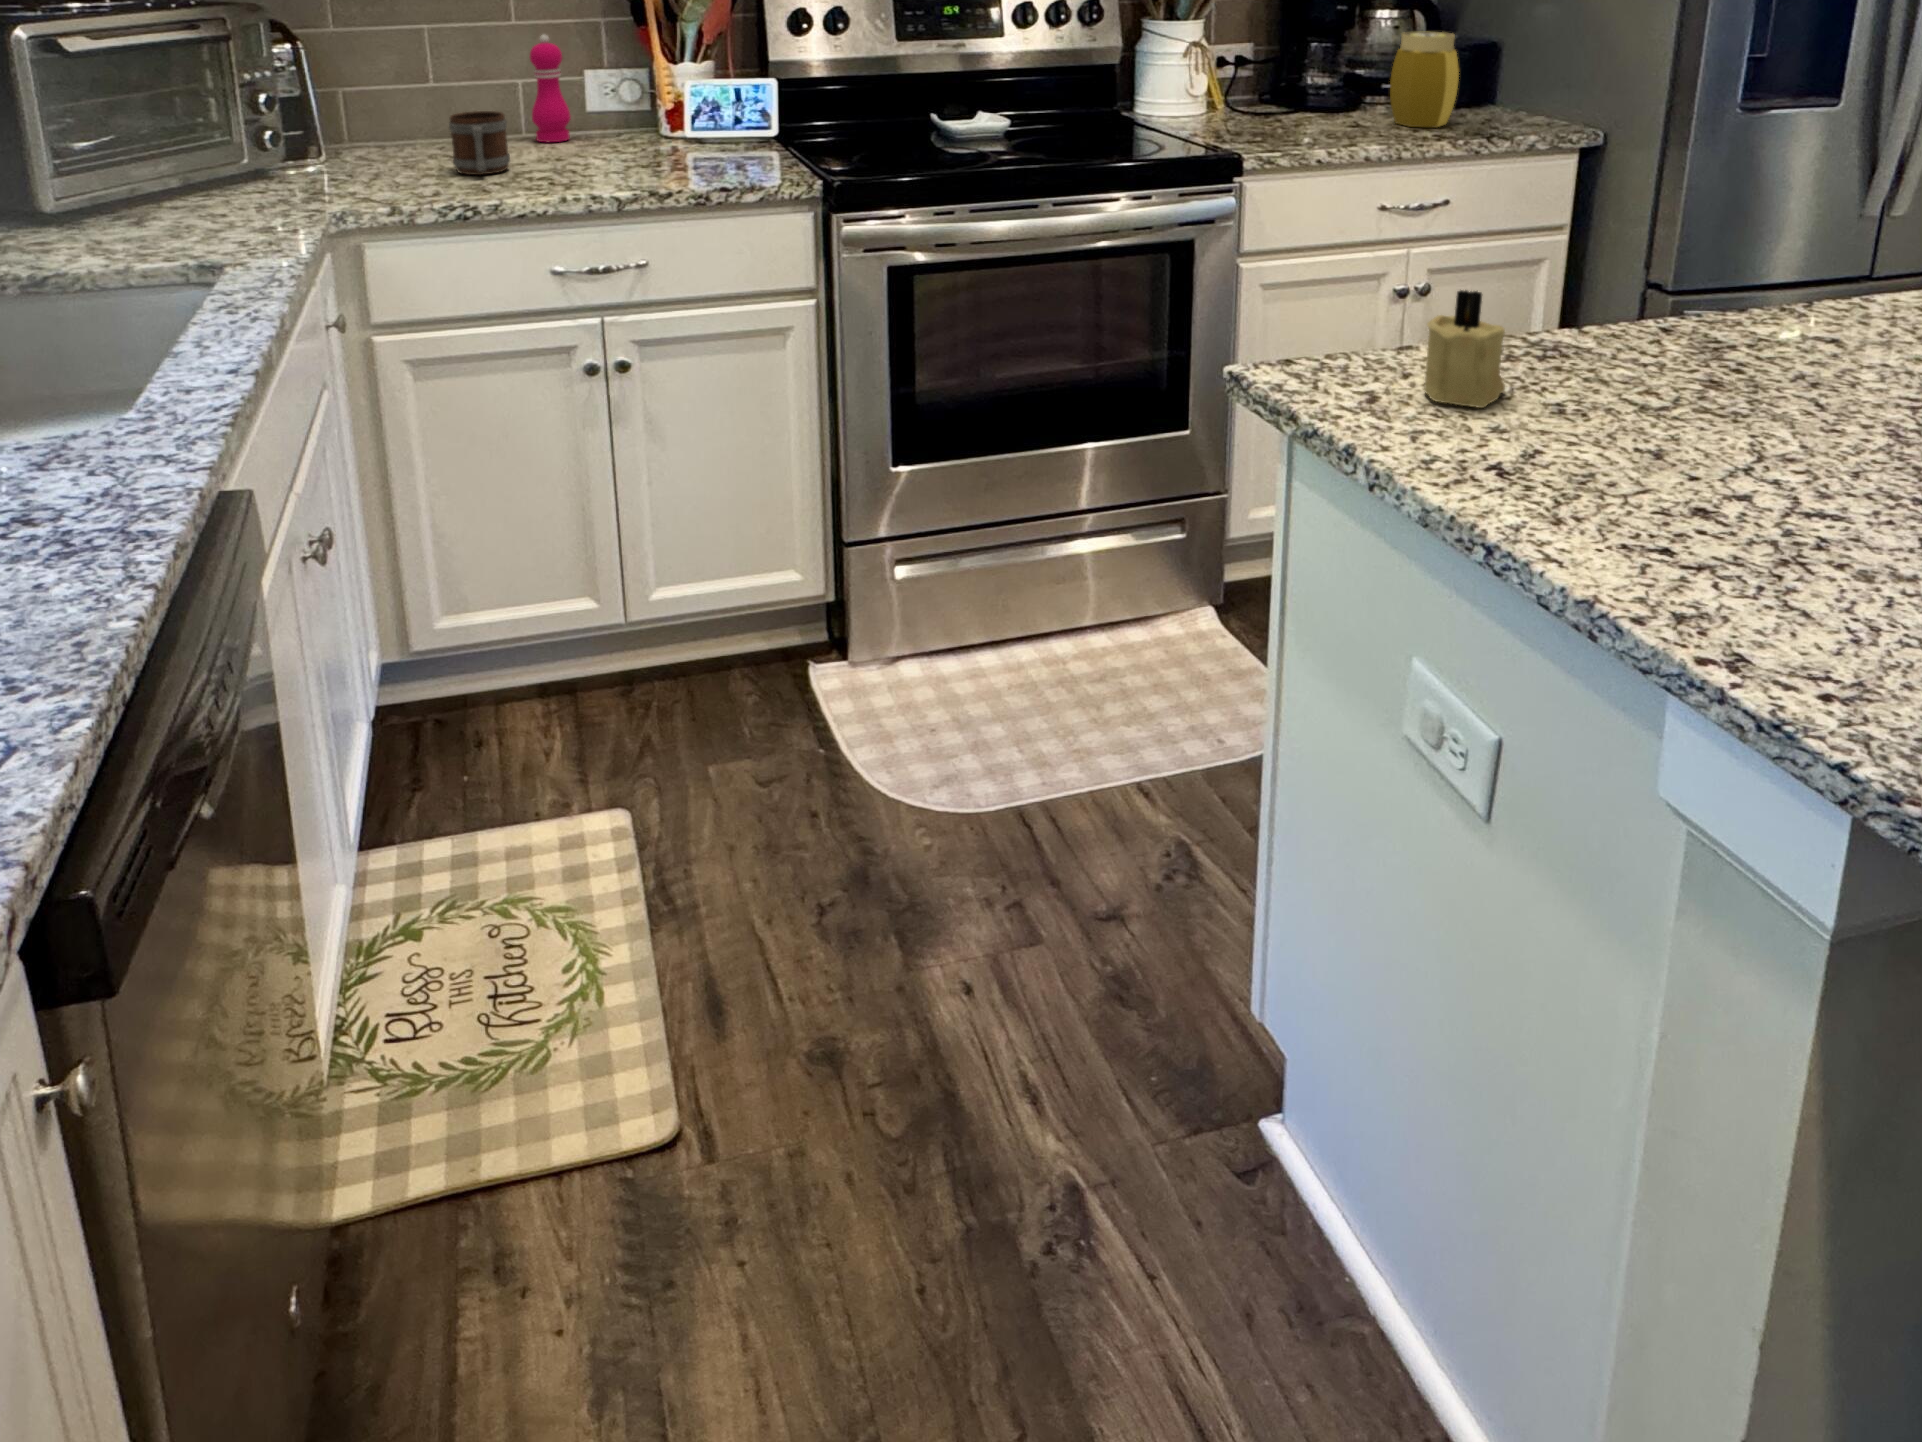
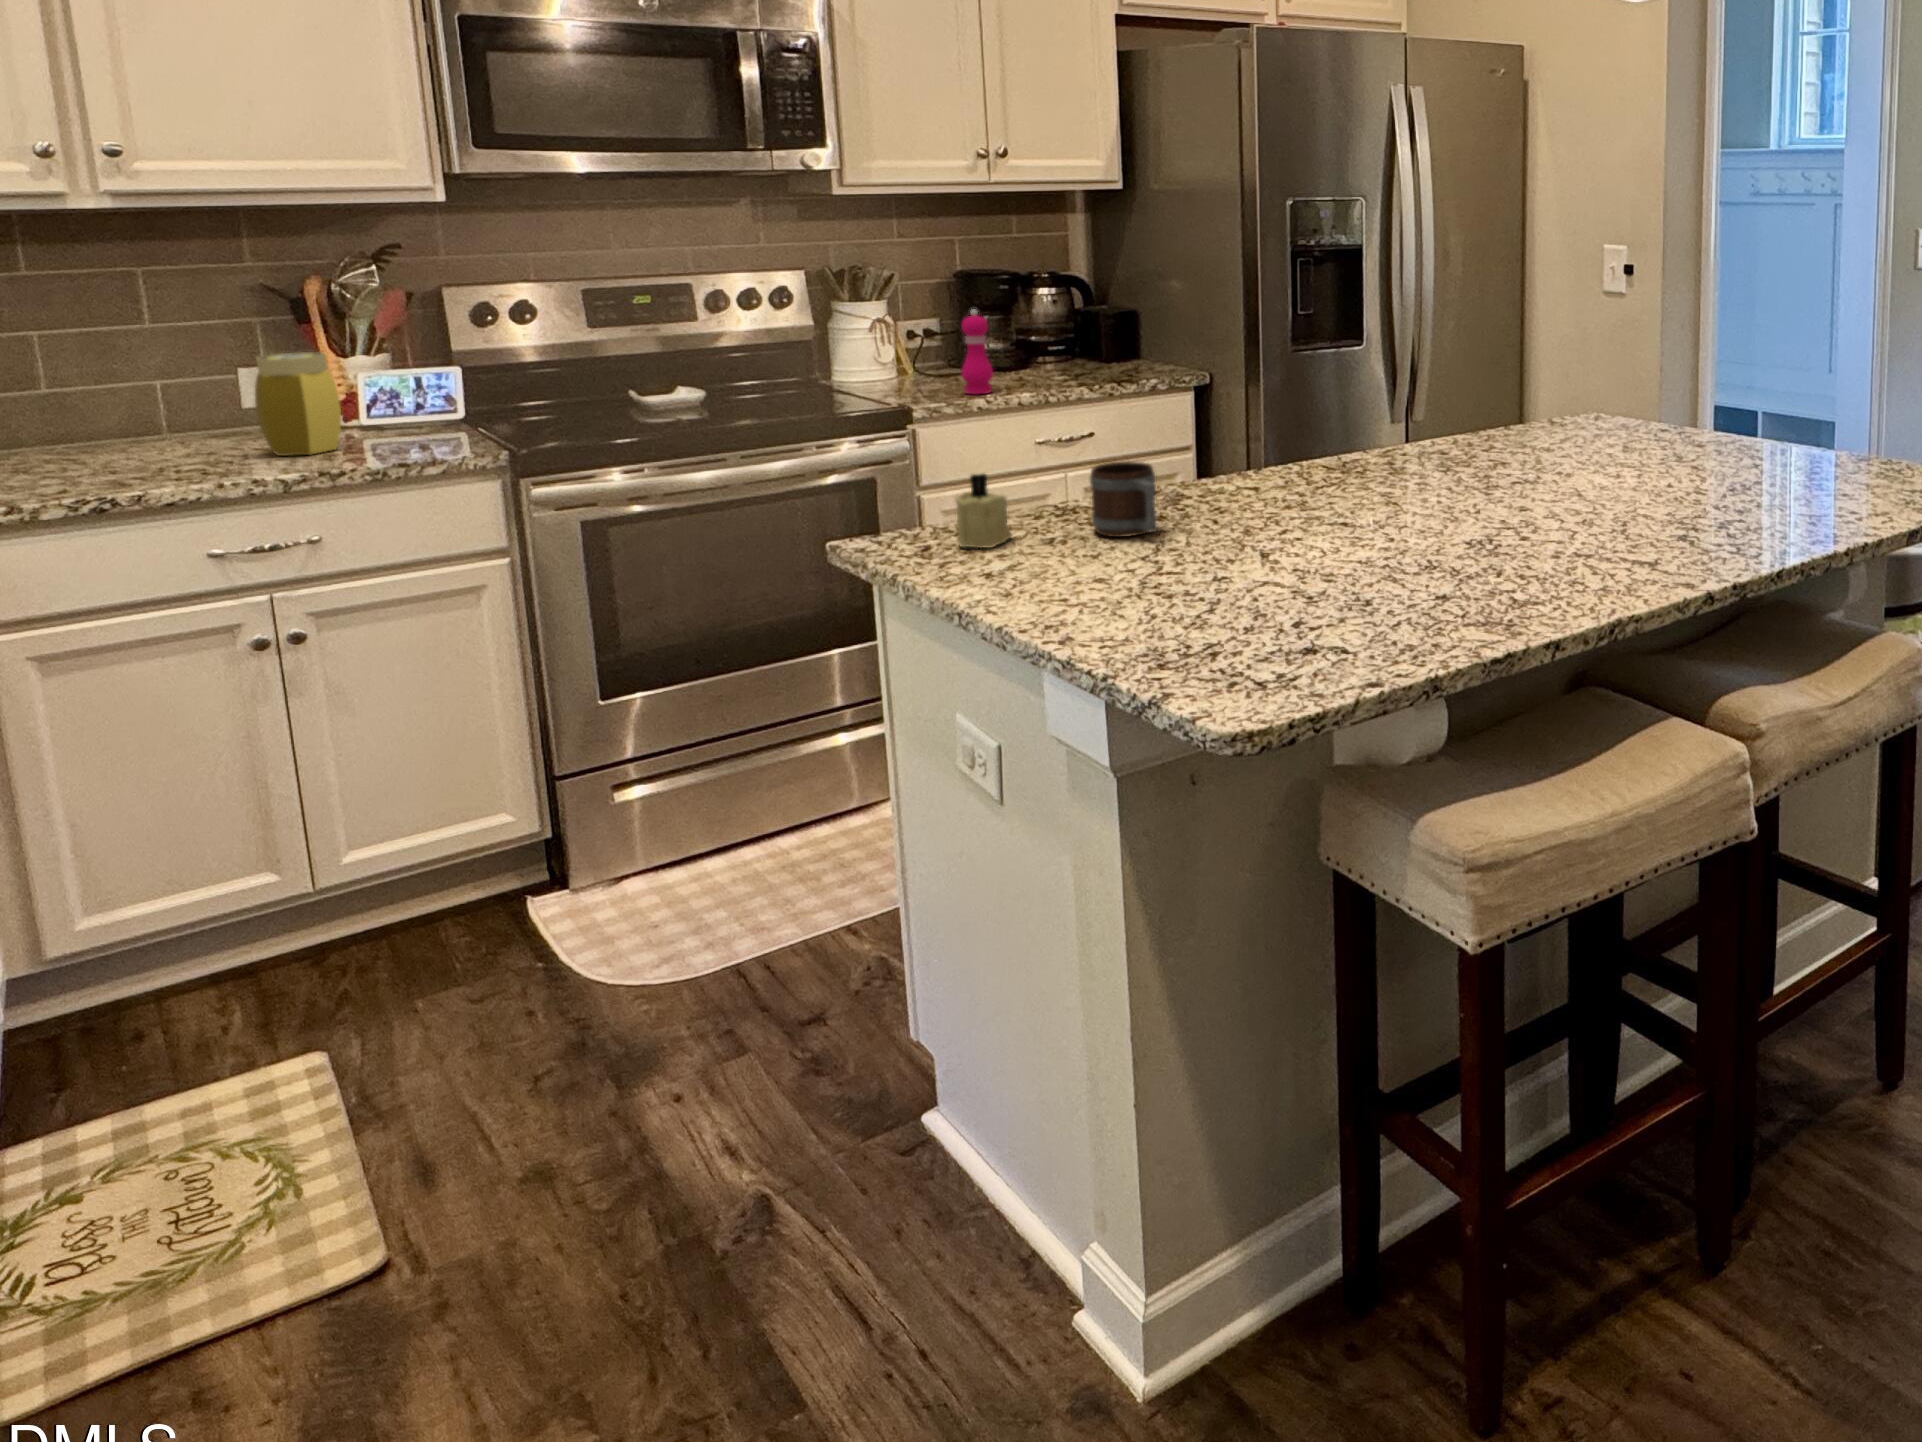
jar: present [1390,32,1459,127] -> present [255,352,341,456]
pepper mill: present [530,35,571,142] -> present [962,309,993,394]
mug: present [449,111,510,175] -> present [1090,461,1157,537]

